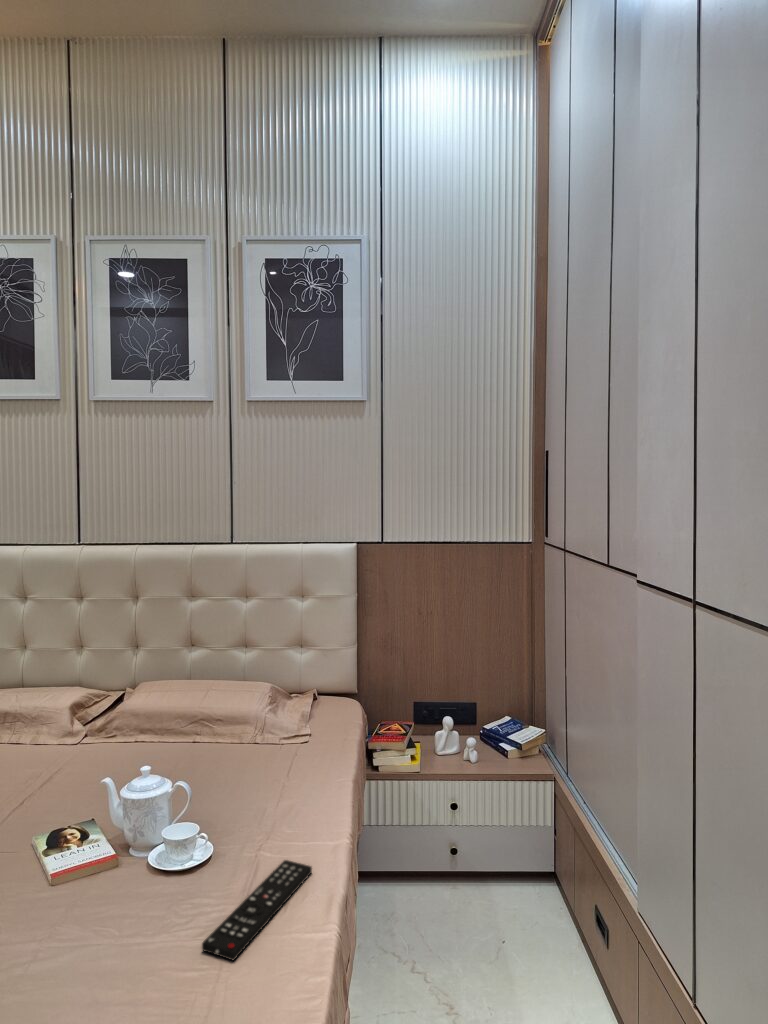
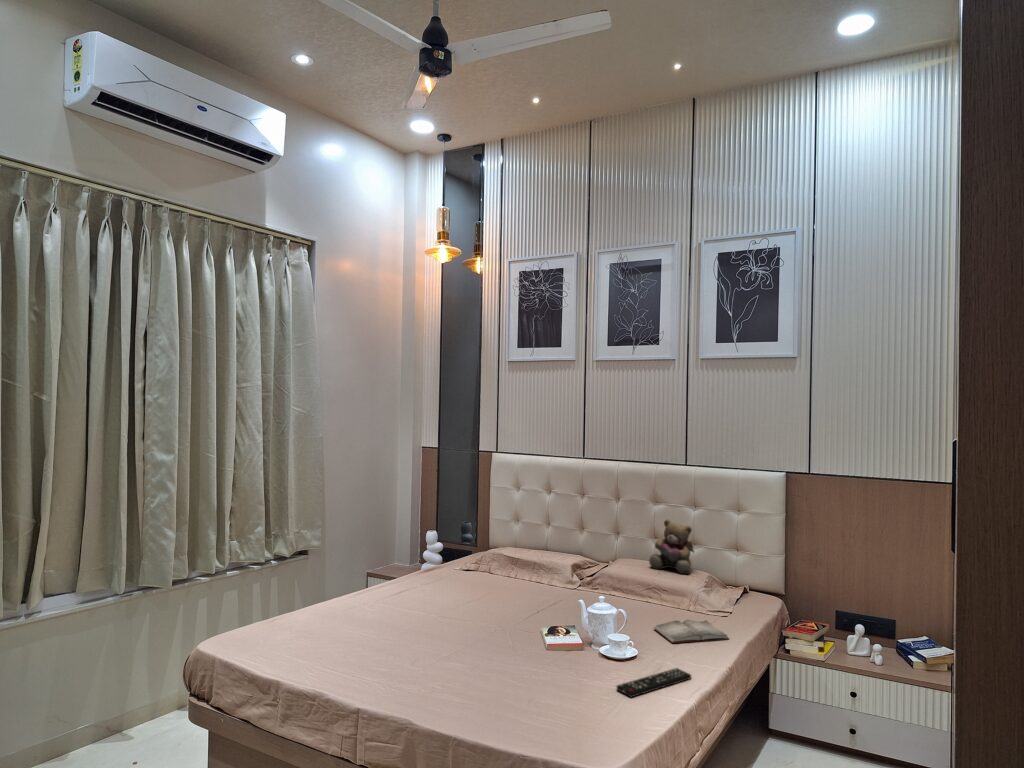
teddy bear: none [189,619,250,691] -> present [649,519,694,574]
hardback book: none [219,753,328,807] -> present [654,620,729,643]

